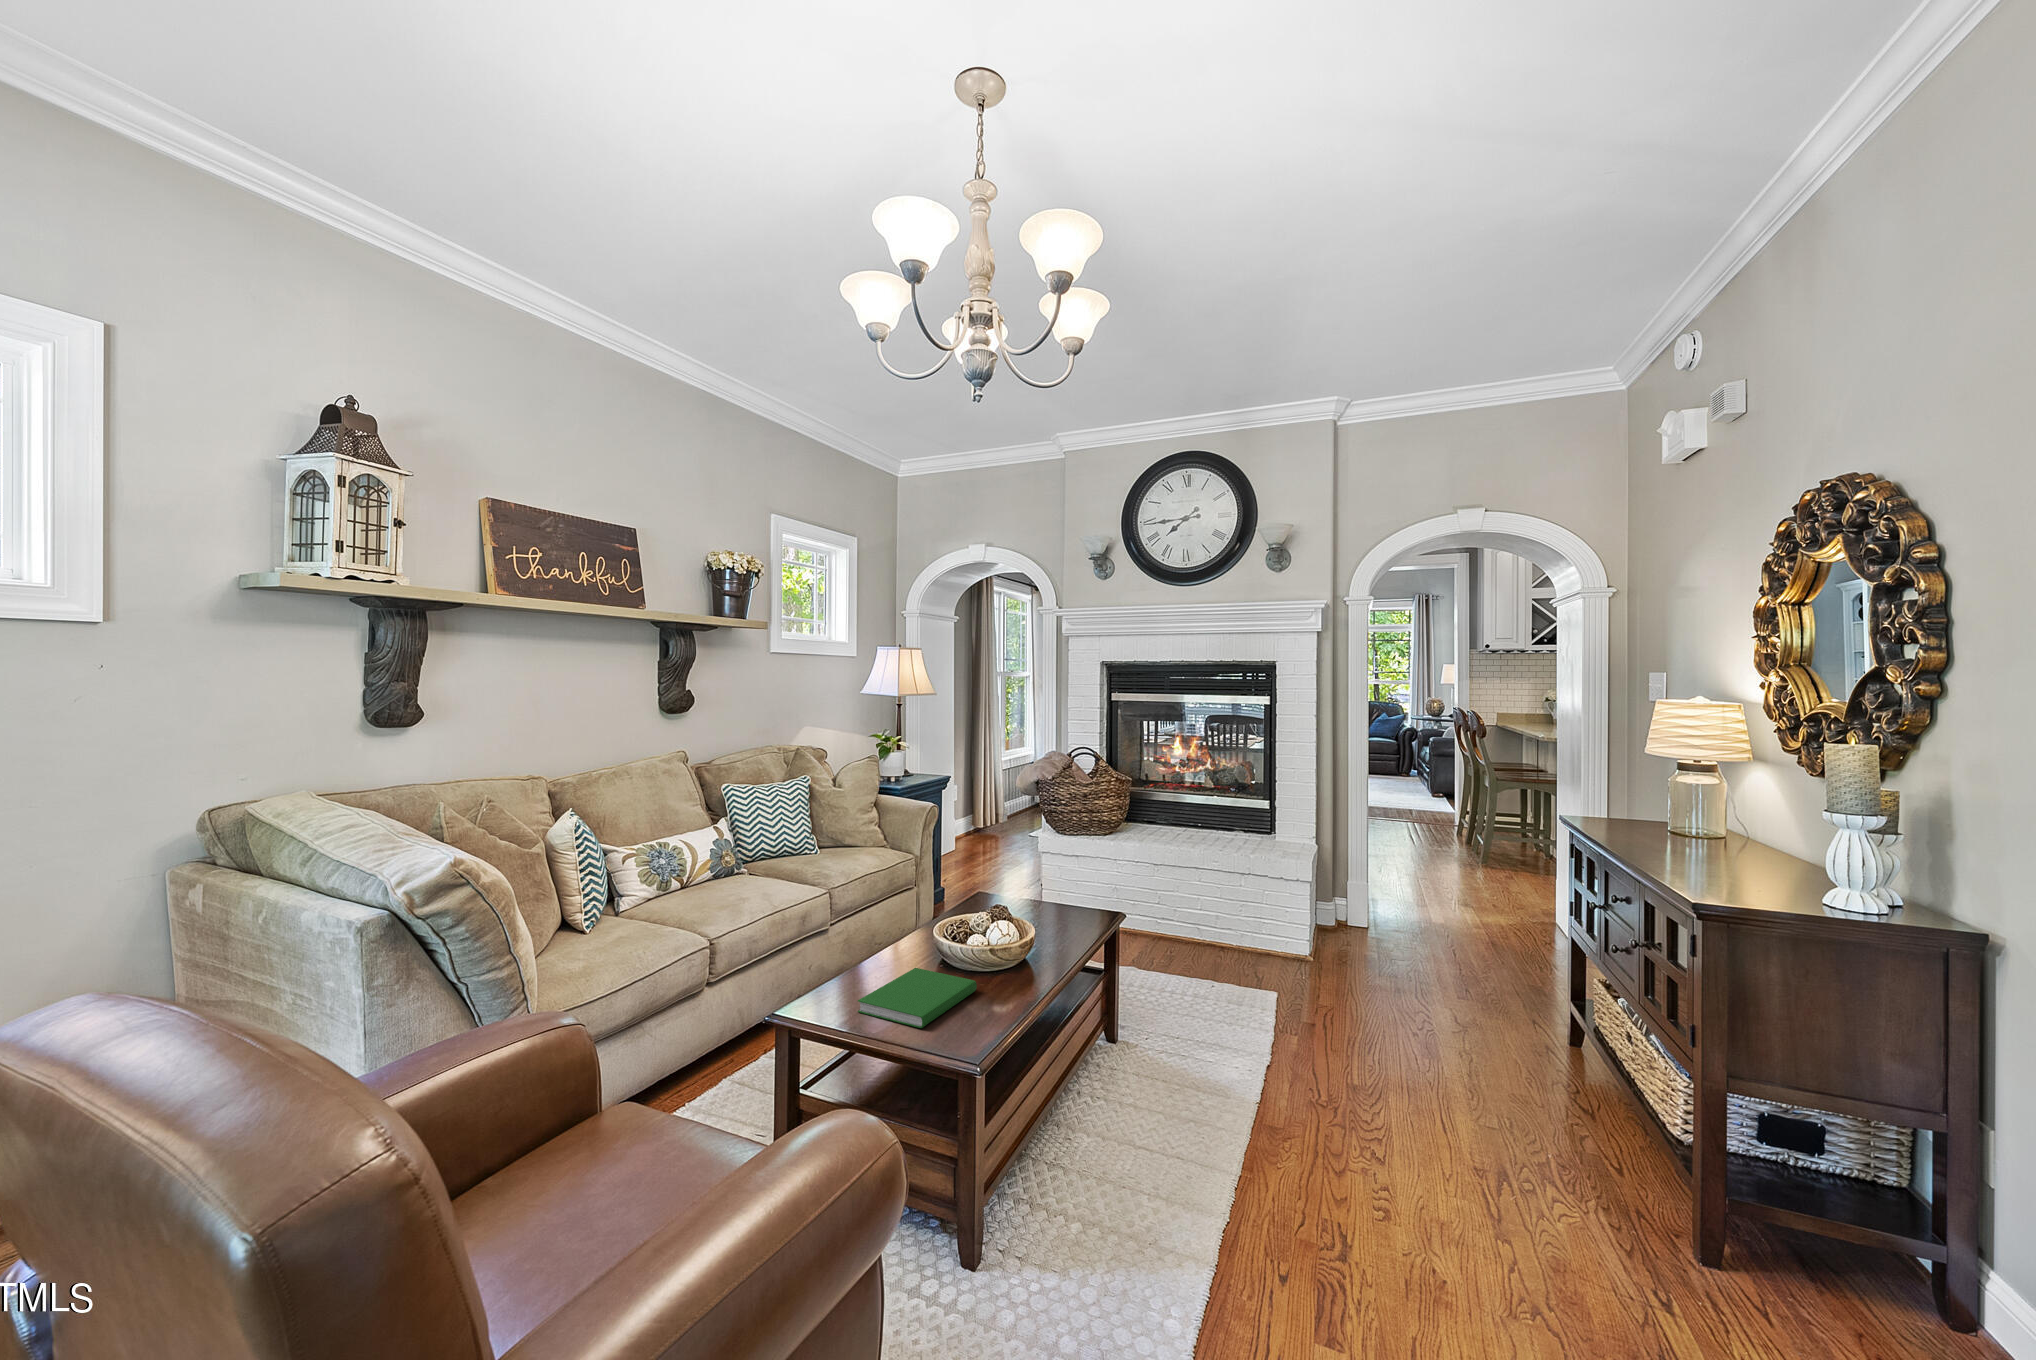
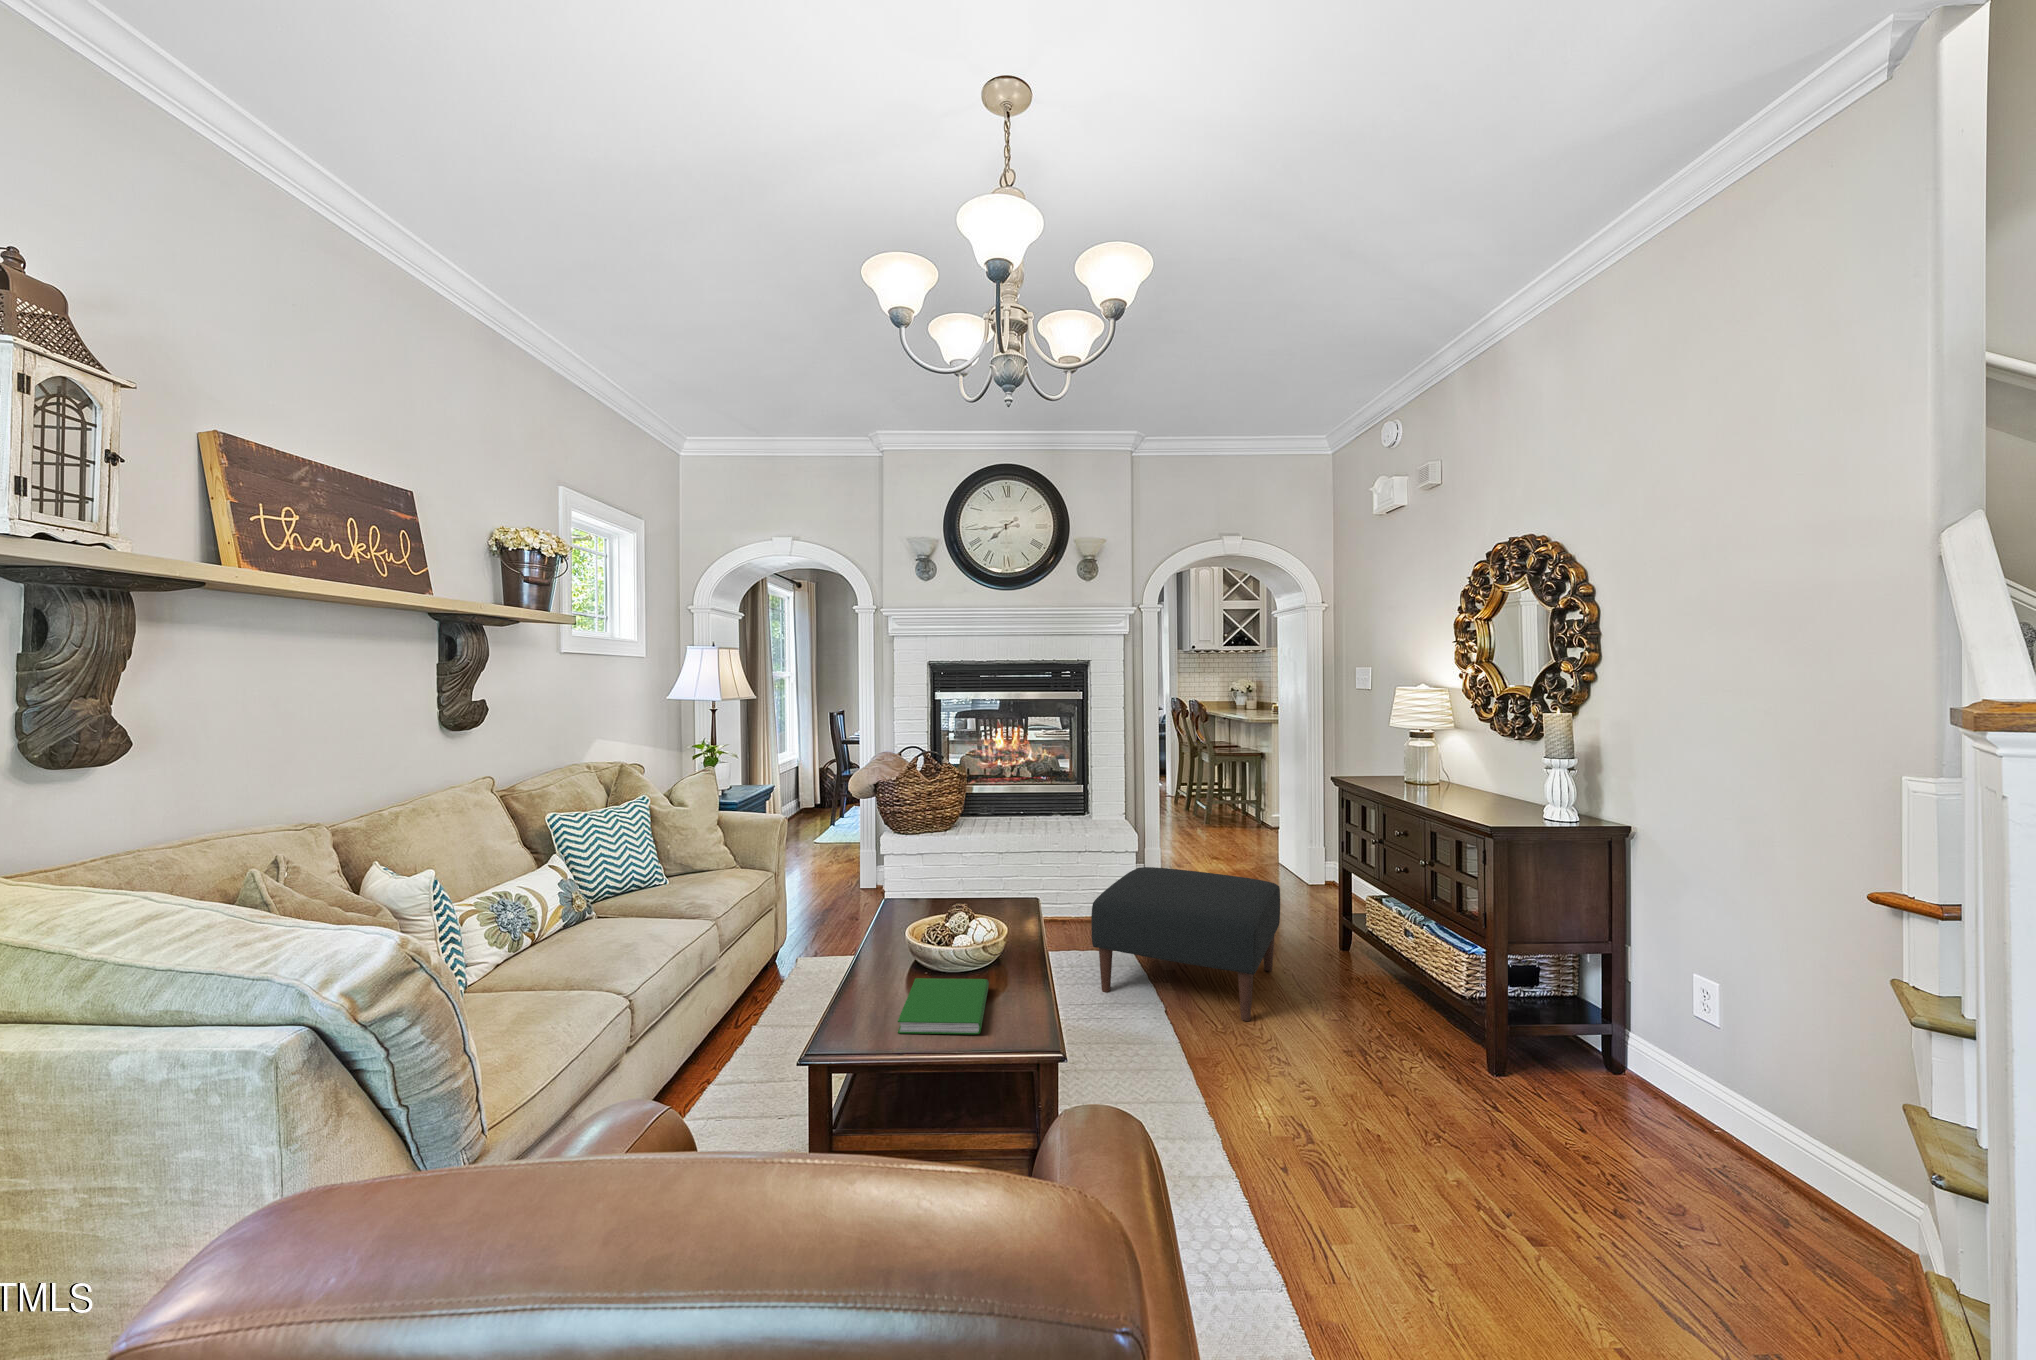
ottoman: none [1203,903,1466,1103] -> present [1091,867,1280,1021]

